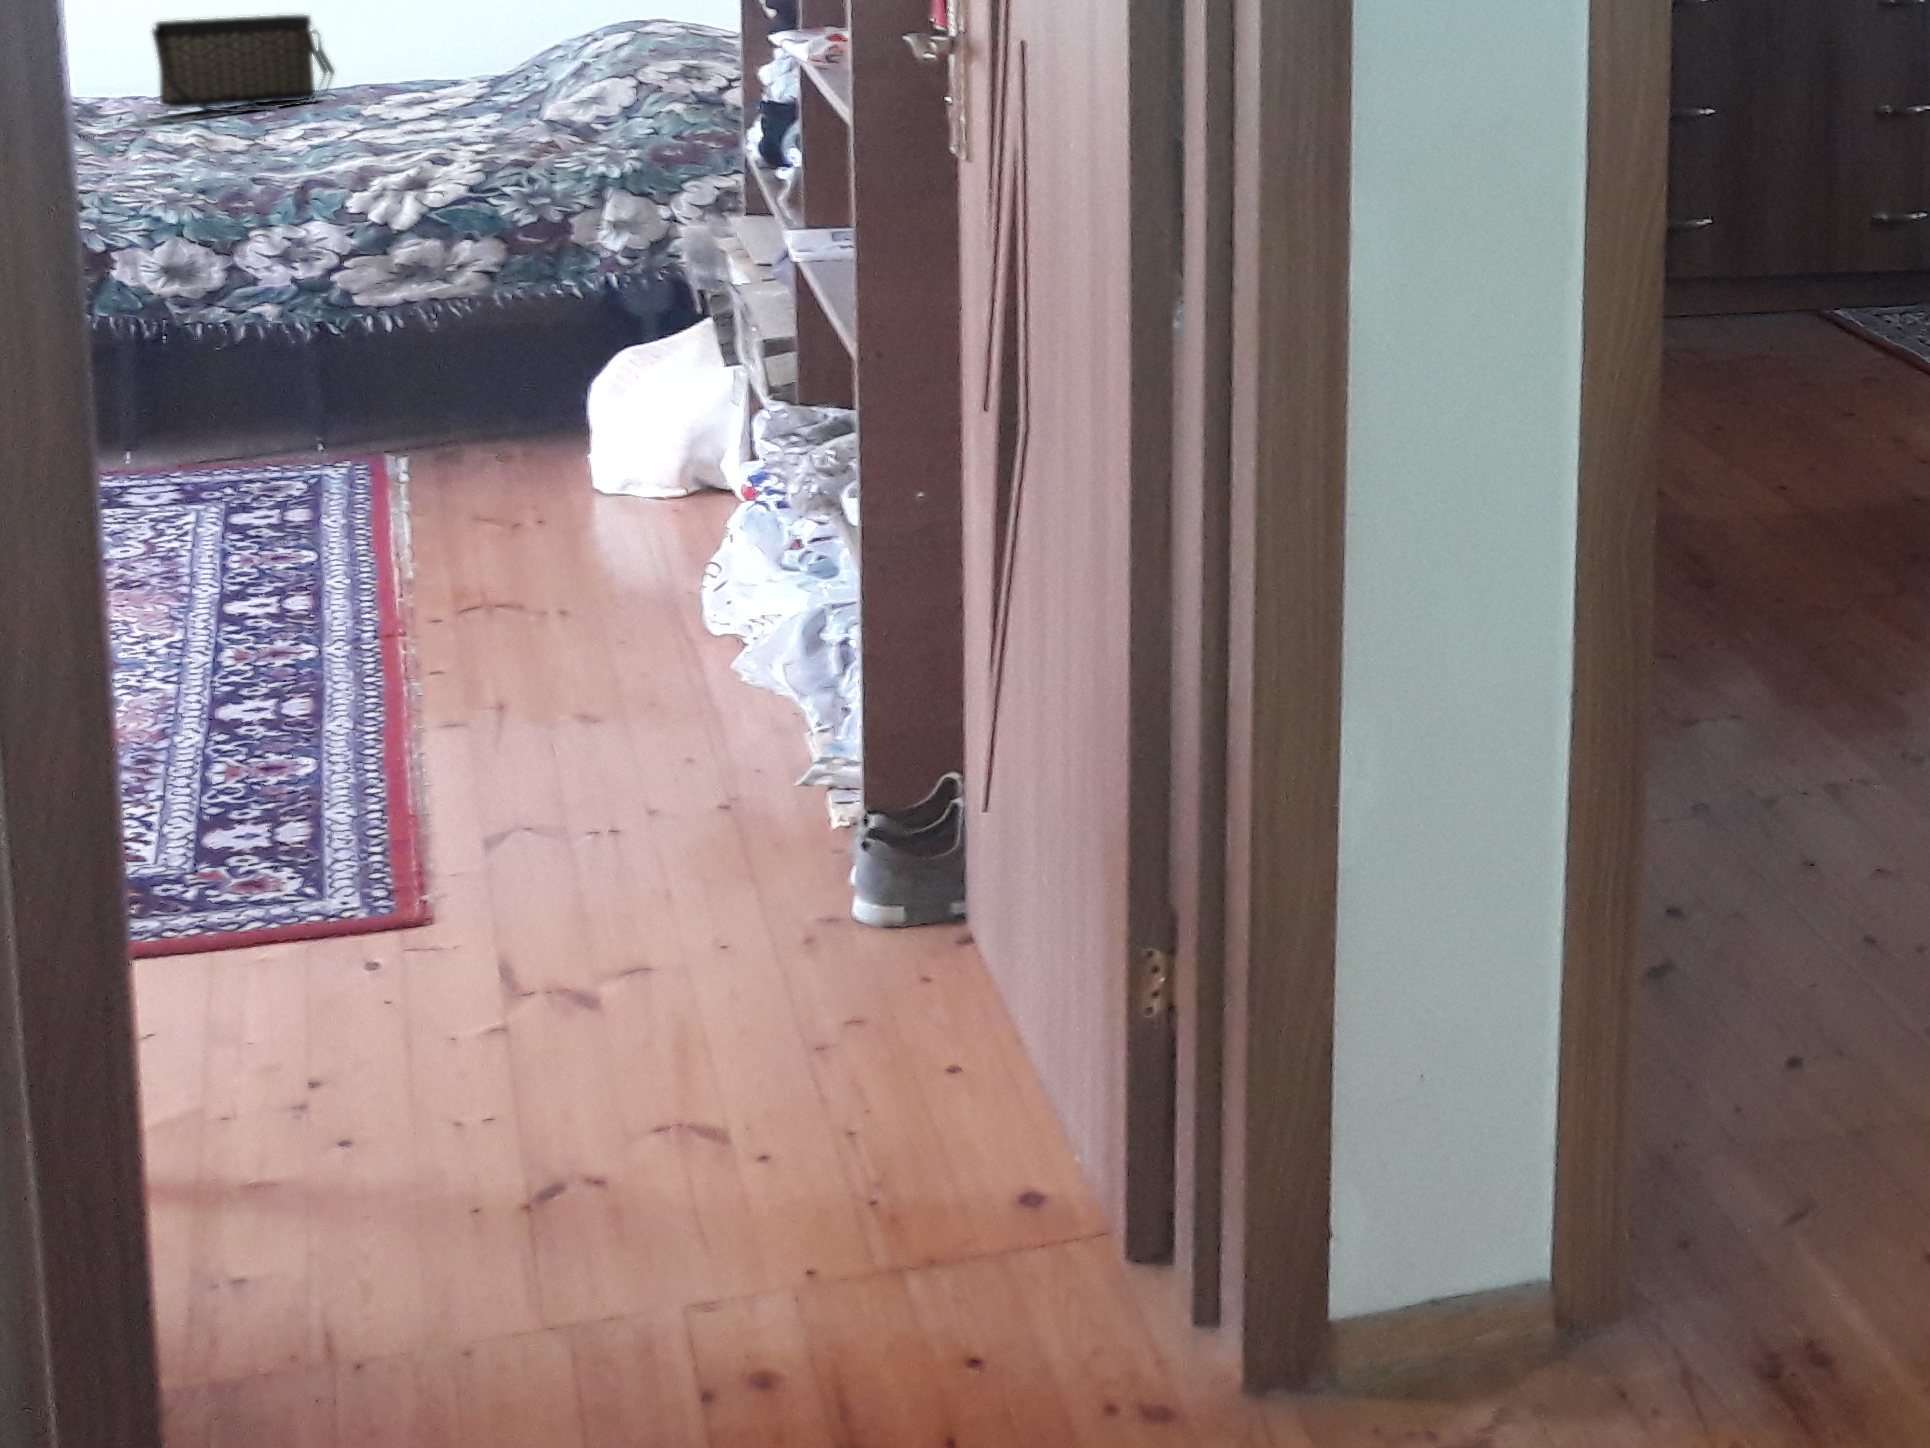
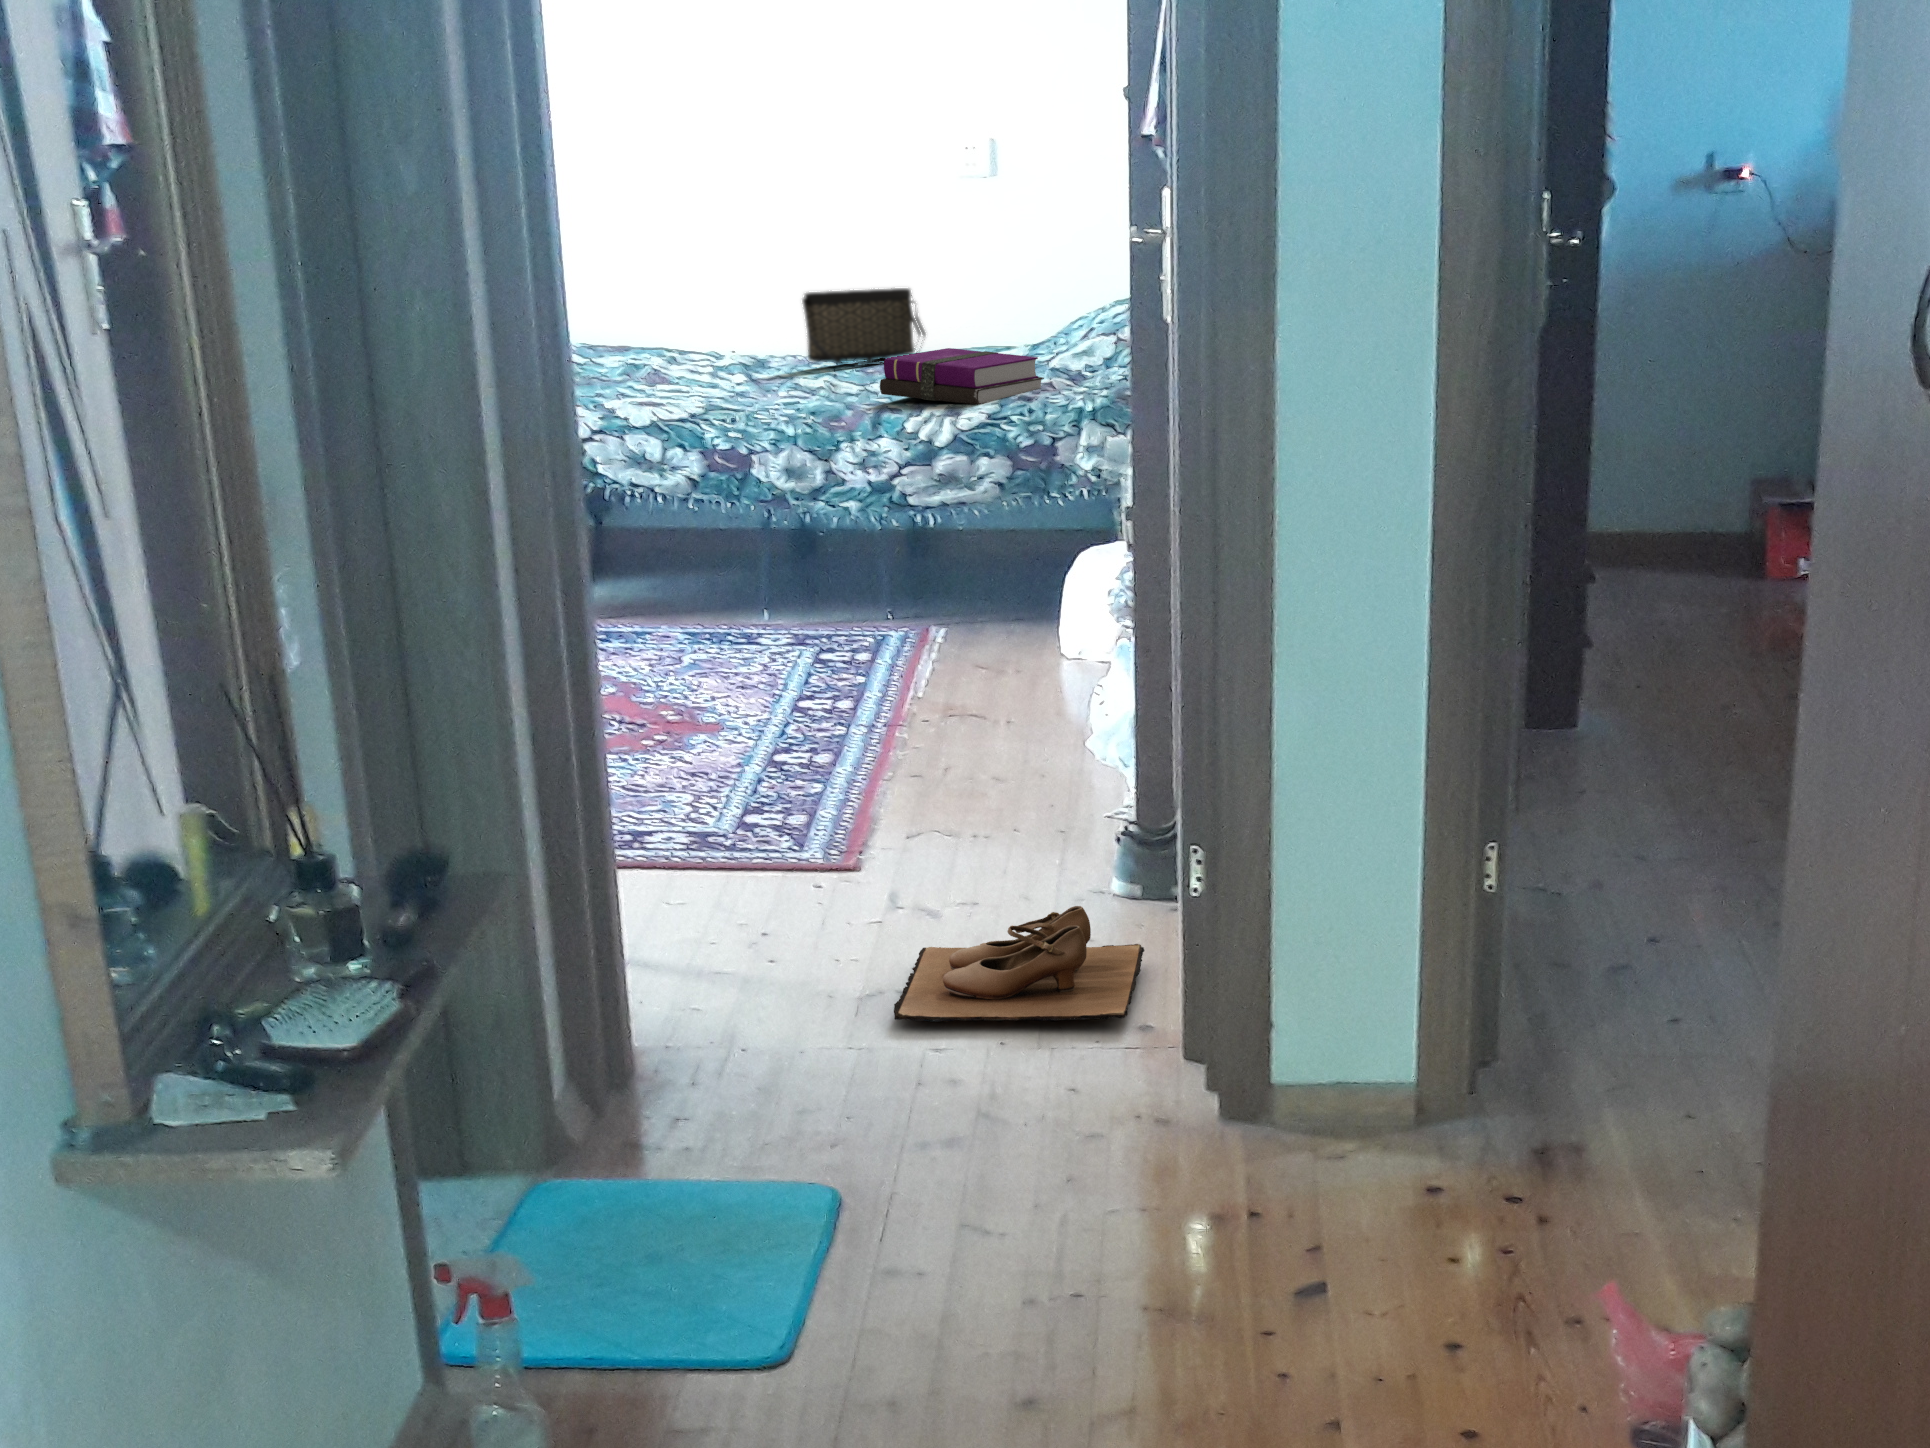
notebook: none [299,98,540,174] -> present [880,348,1044,405]
shoe: none [595,1005,1004,1254] -> present [894,906,1145,1022]

